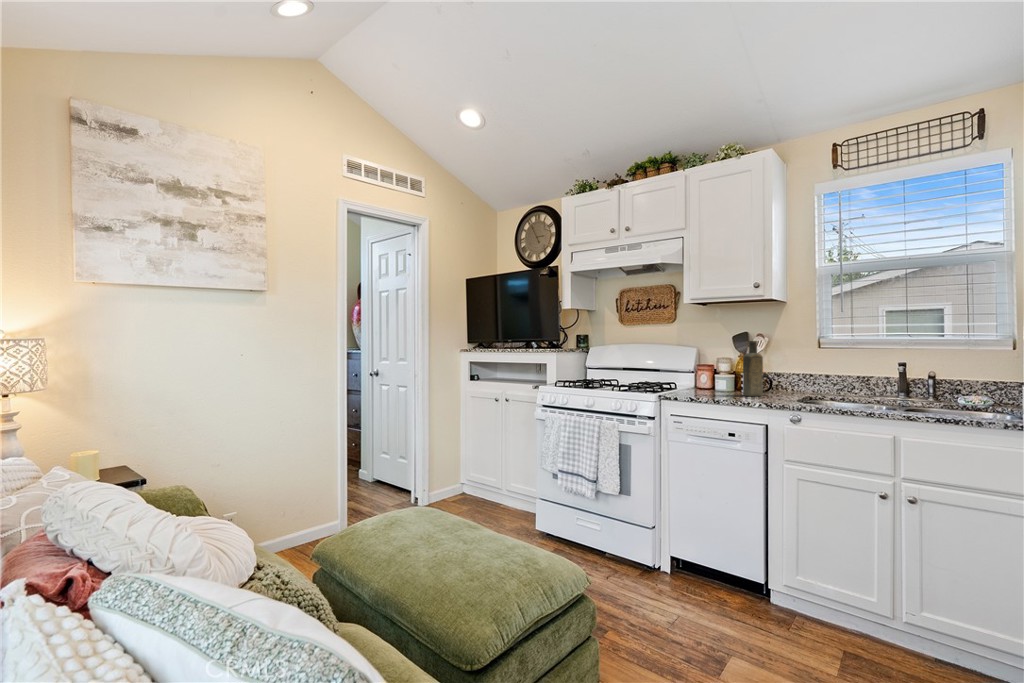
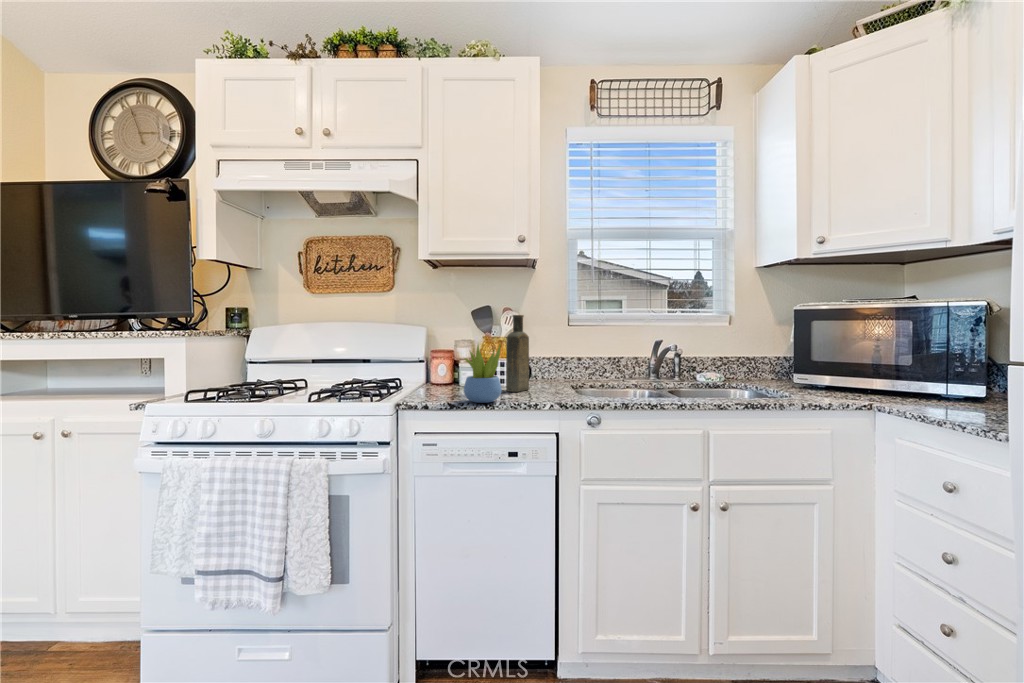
succulent plant: none [699,360,726,399] -> present [464,345,502,403]

